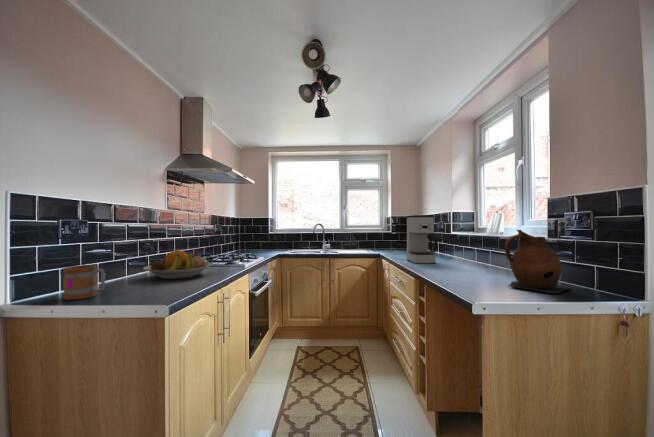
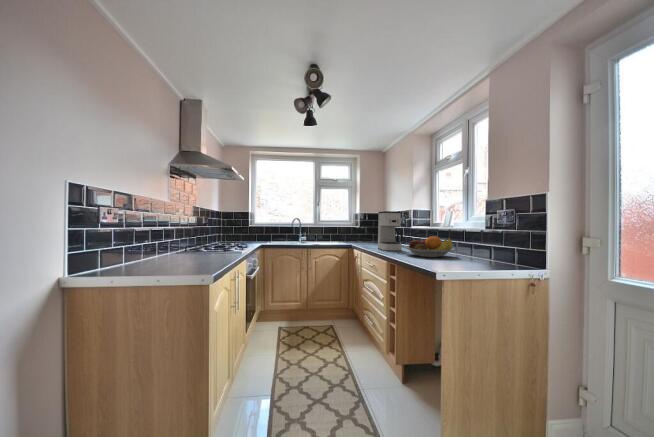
ceramic pitcher: present [505,230,571,294] -> none [457,222,500,268]
fruit bowl: present [143,250,213,279] -> present [405,236,454,257]
mug: present [63,265,105,300] -> none [103,247,142,276]

